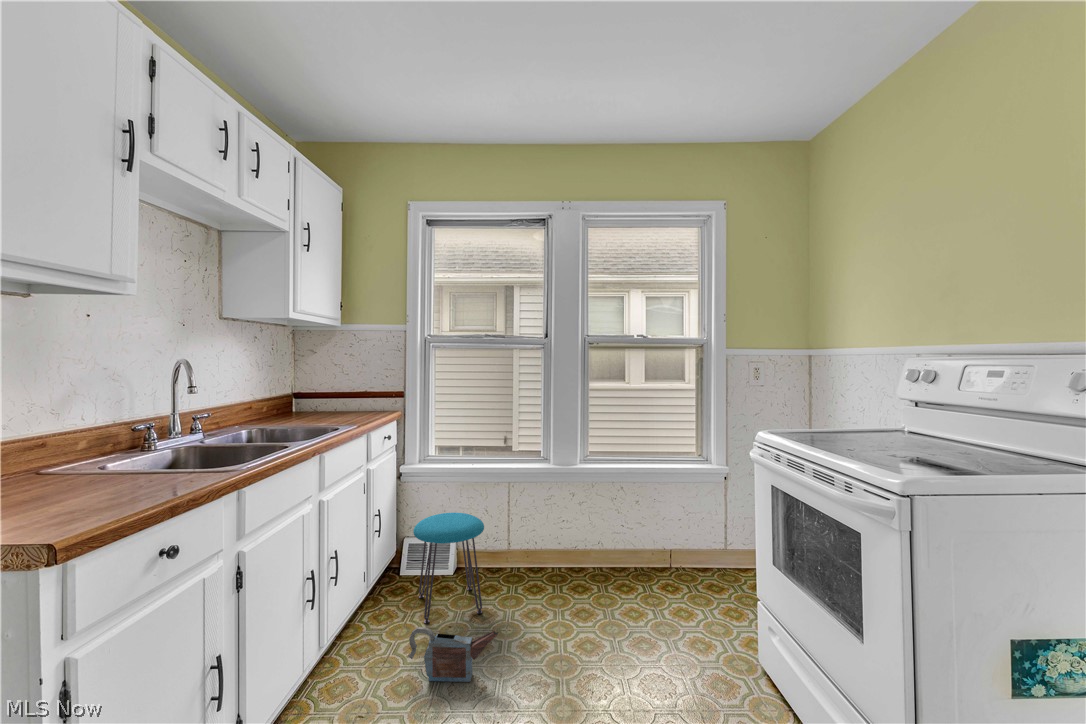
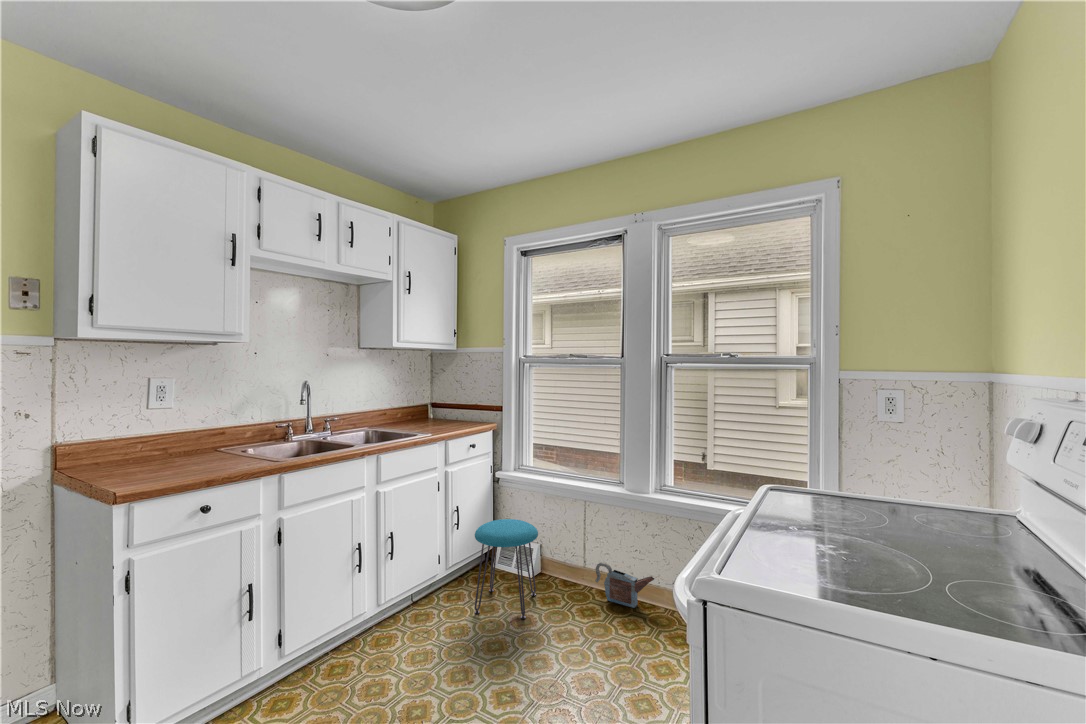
watering can: present [409,627,498,682] -> present [595,562,654,608]

